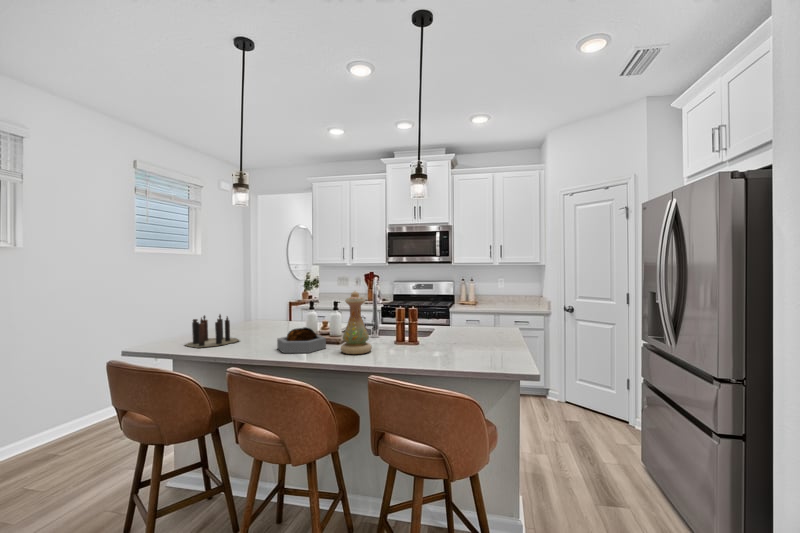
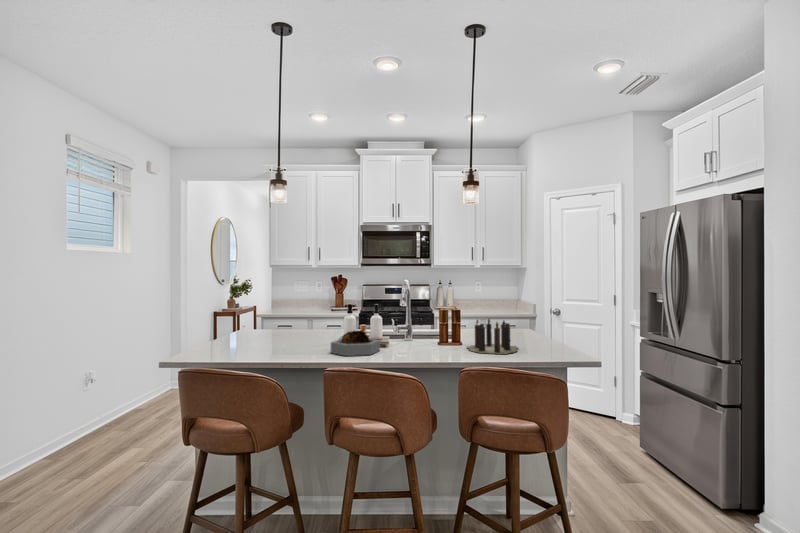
vase: present [341,291,372,354] -> none [400,293,431,355]
candle: present [186,315,239,348] -> present [467,319,518,354]

